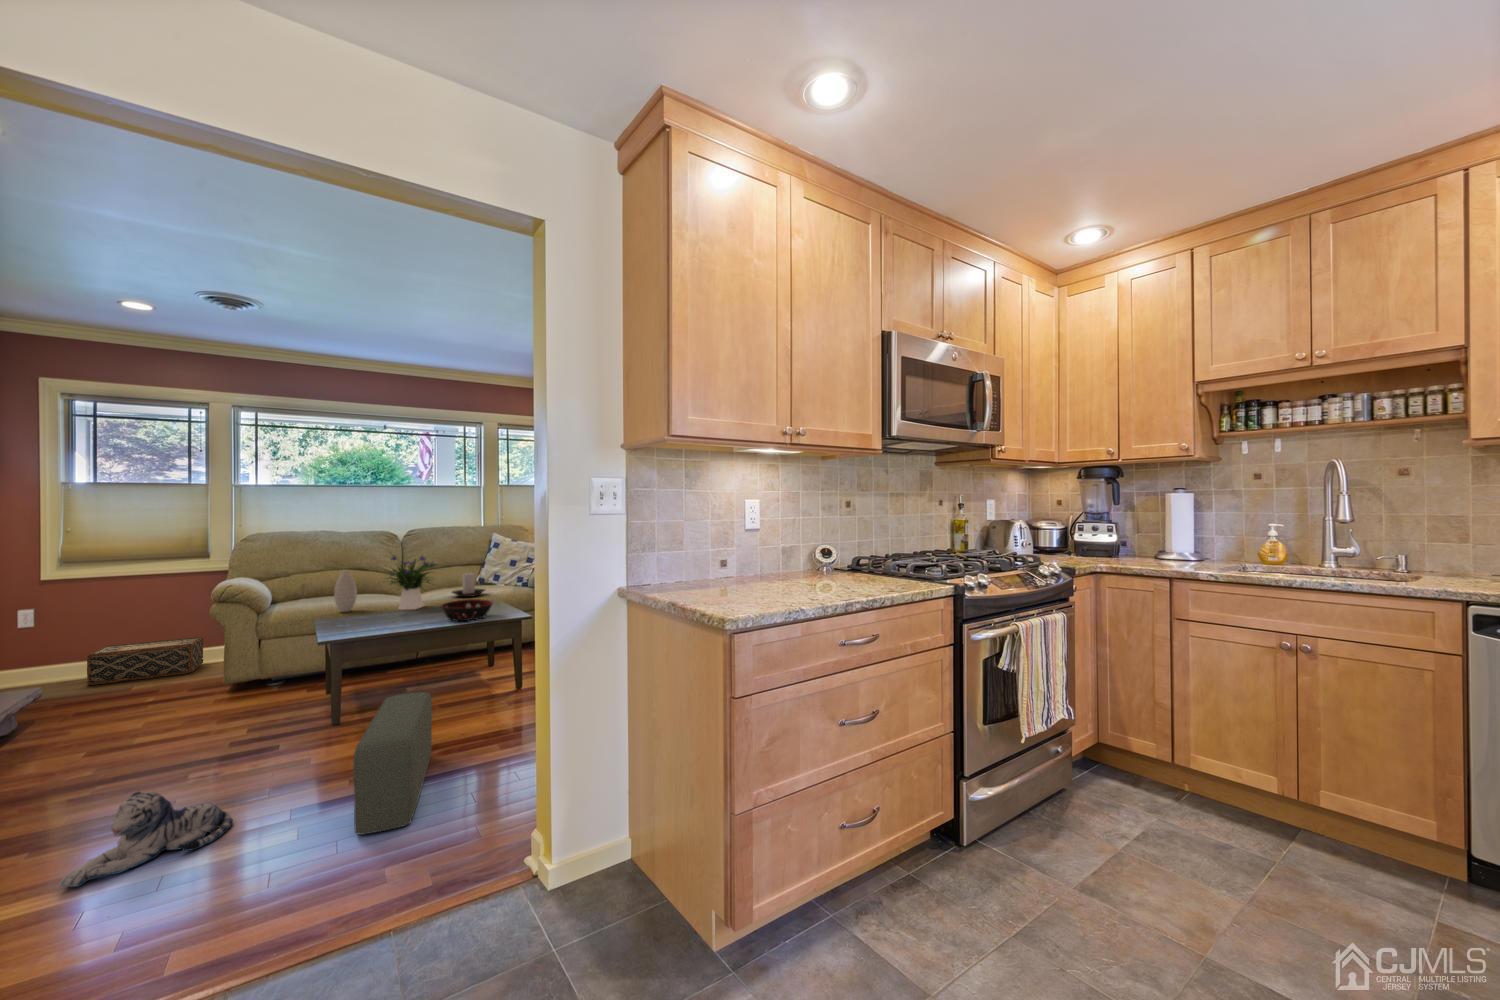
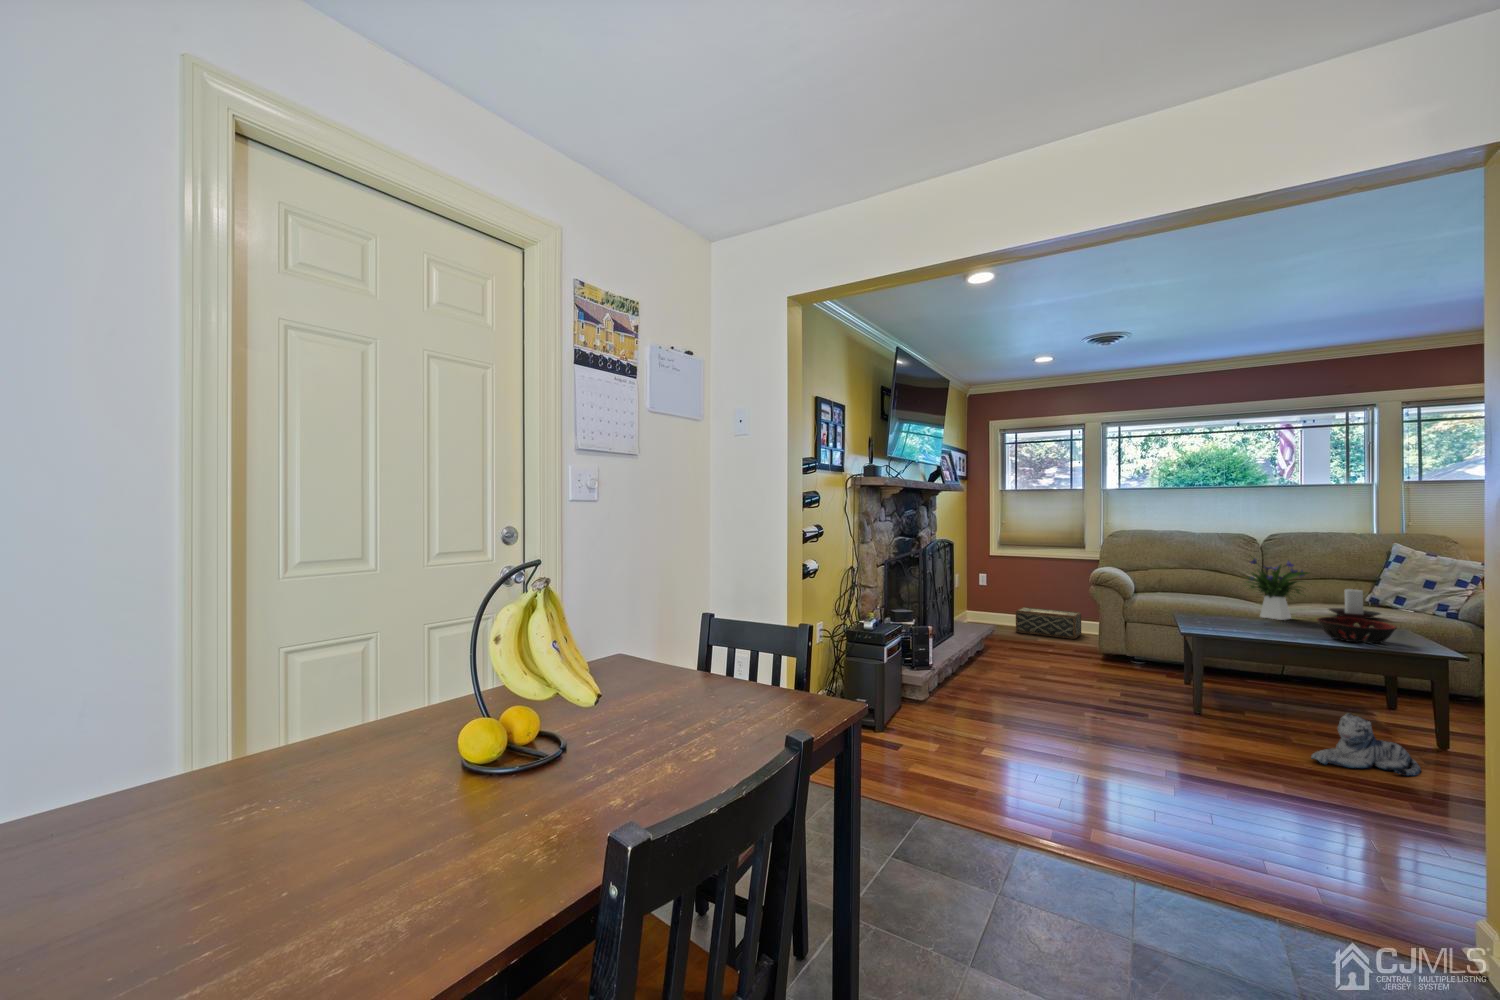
vase: present [334,570,357,612] -> none [1191,569,1213,610]
pouf: present [353,692,432,834] -> none [1232,696,1313,824]
plush toy: present [60,792,233,887] -> present [1311,713,1421,776]

